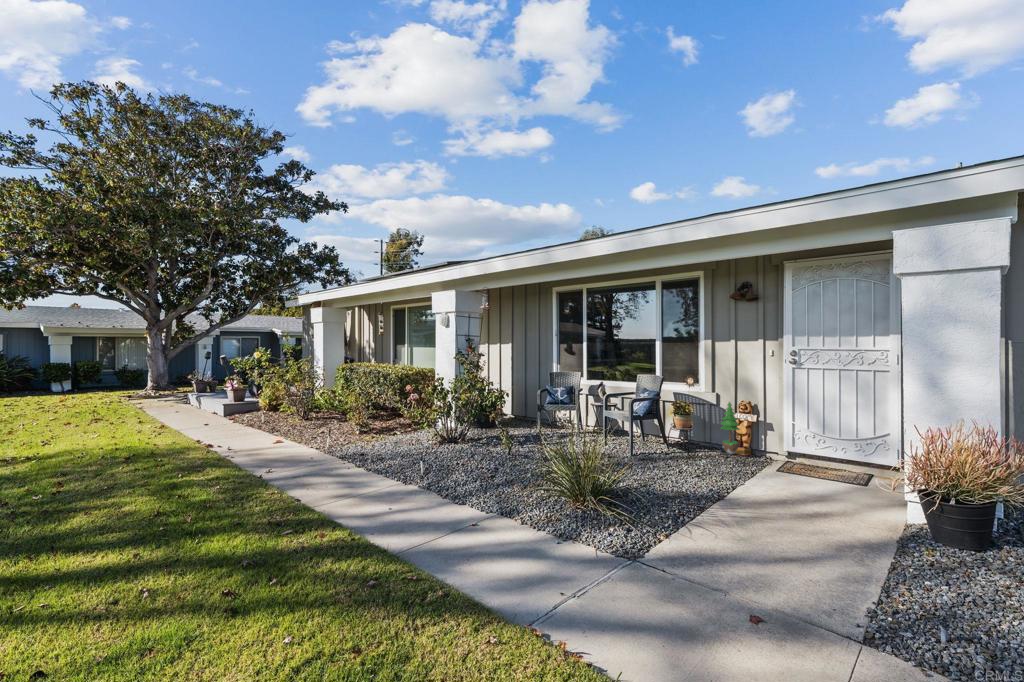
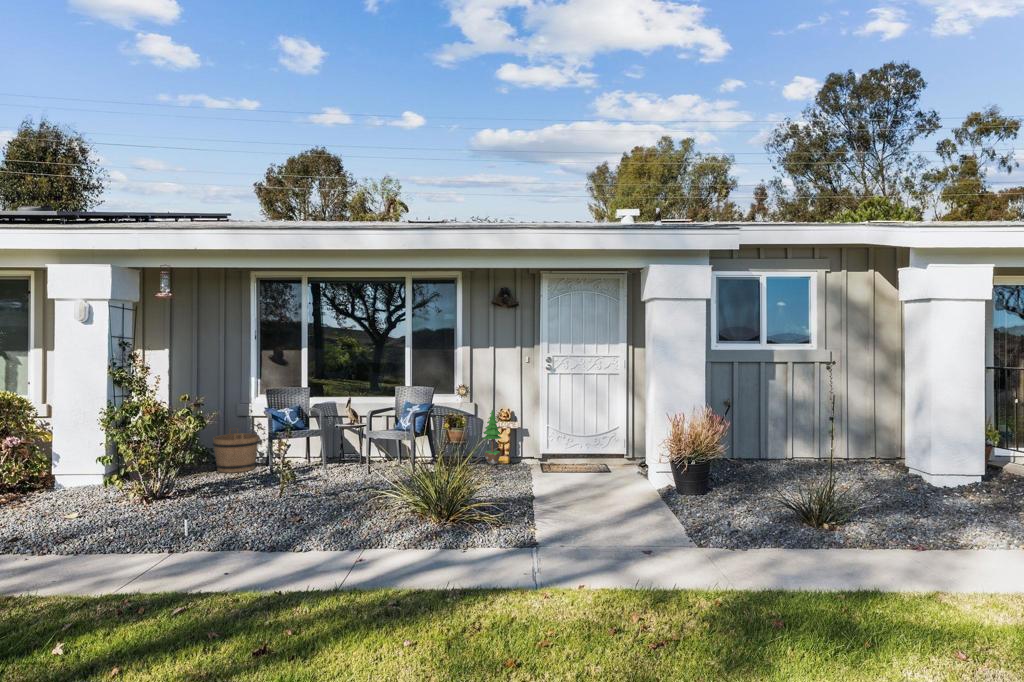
bucket: none [523,399,553,431] -> present [213,428,259,473]

